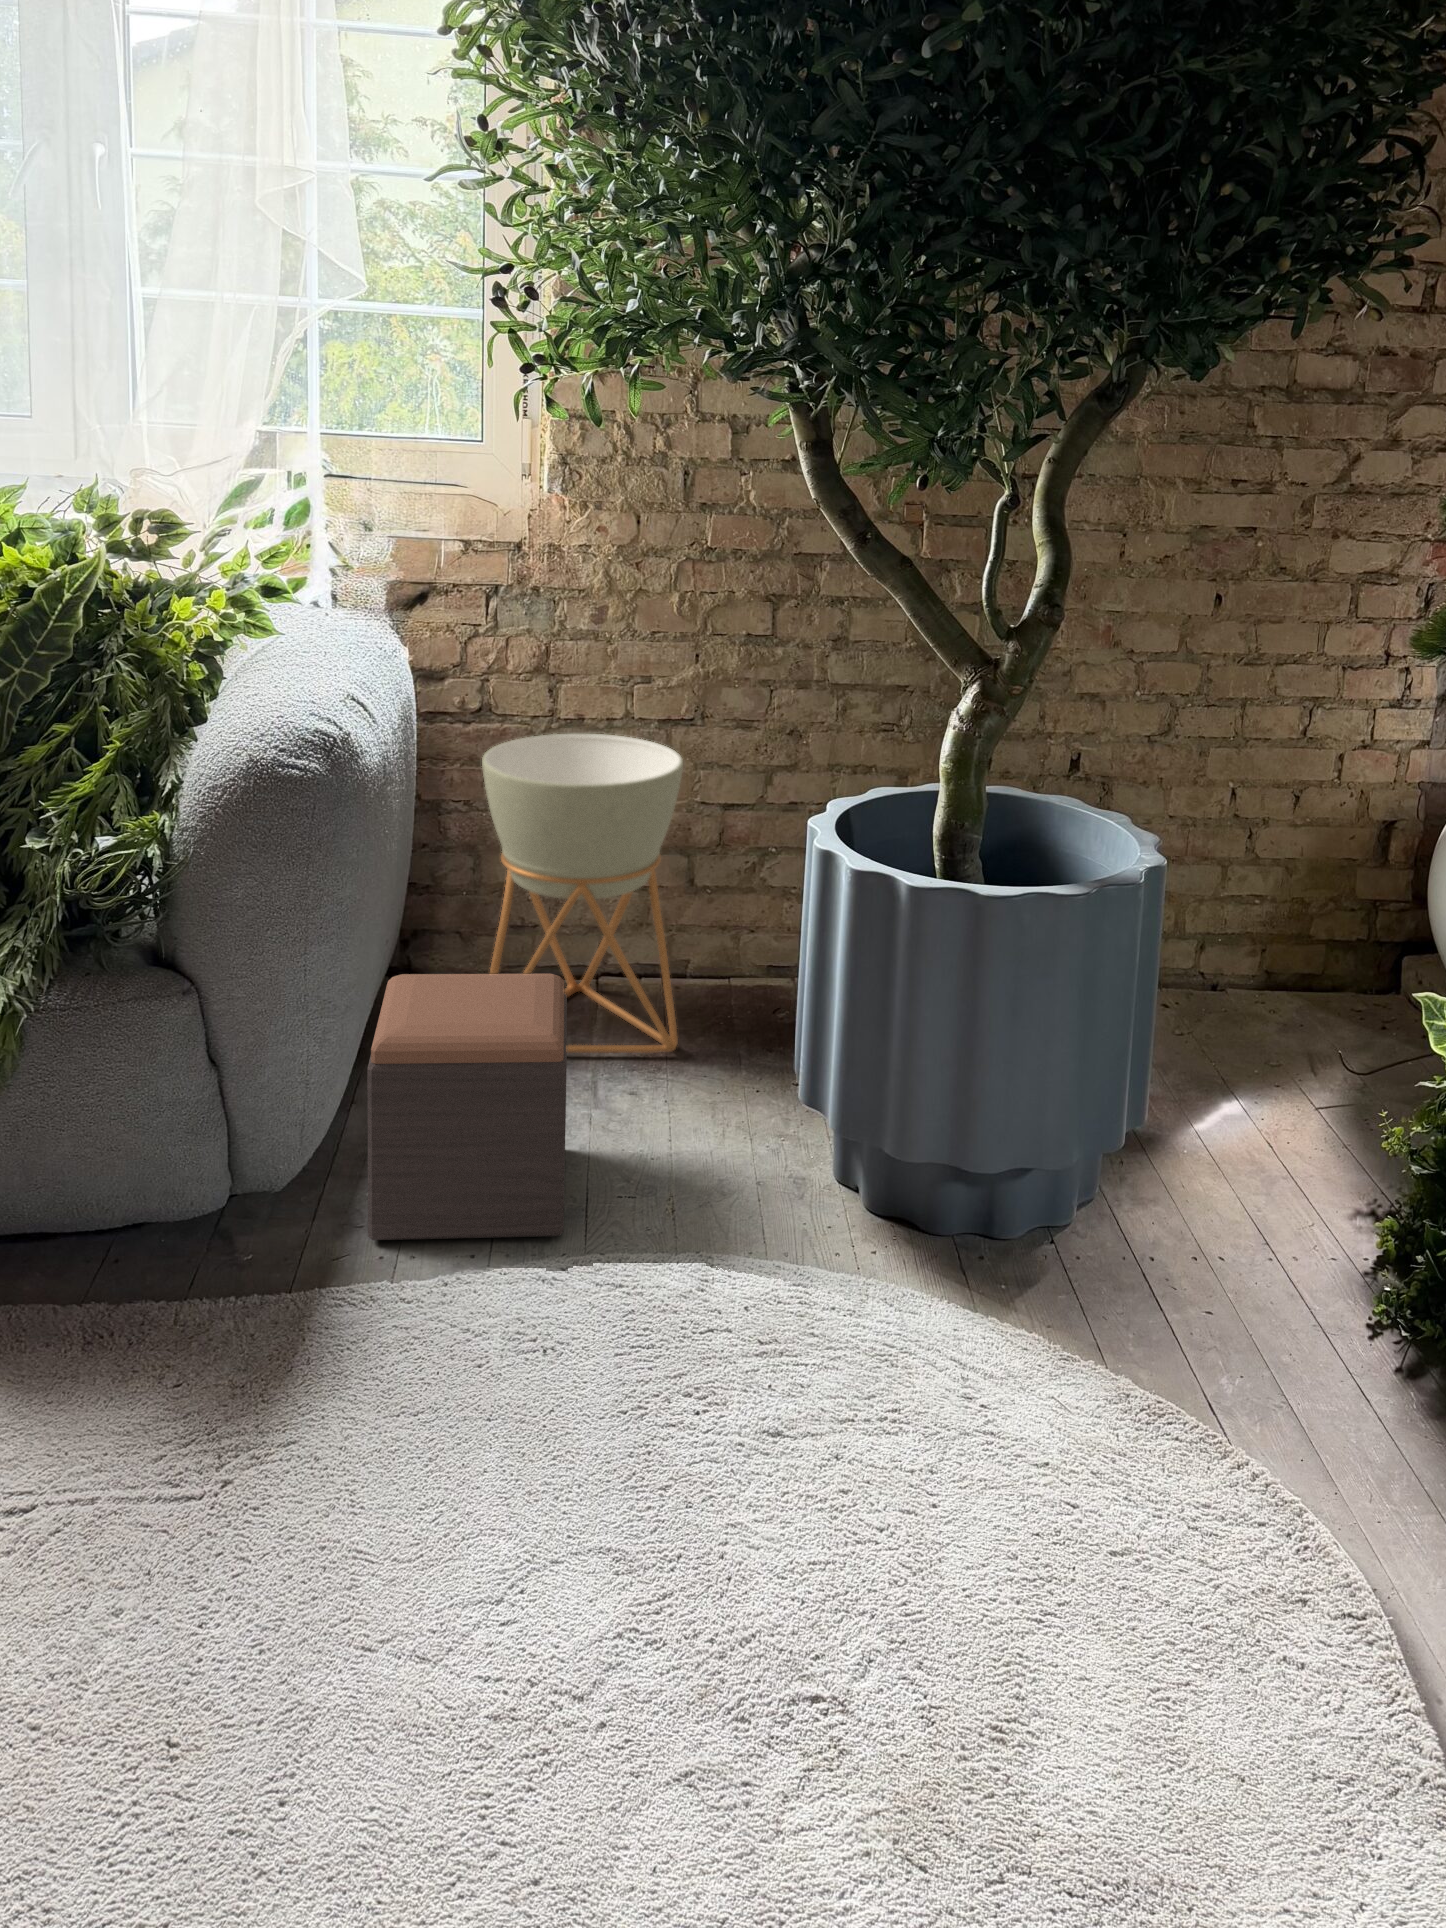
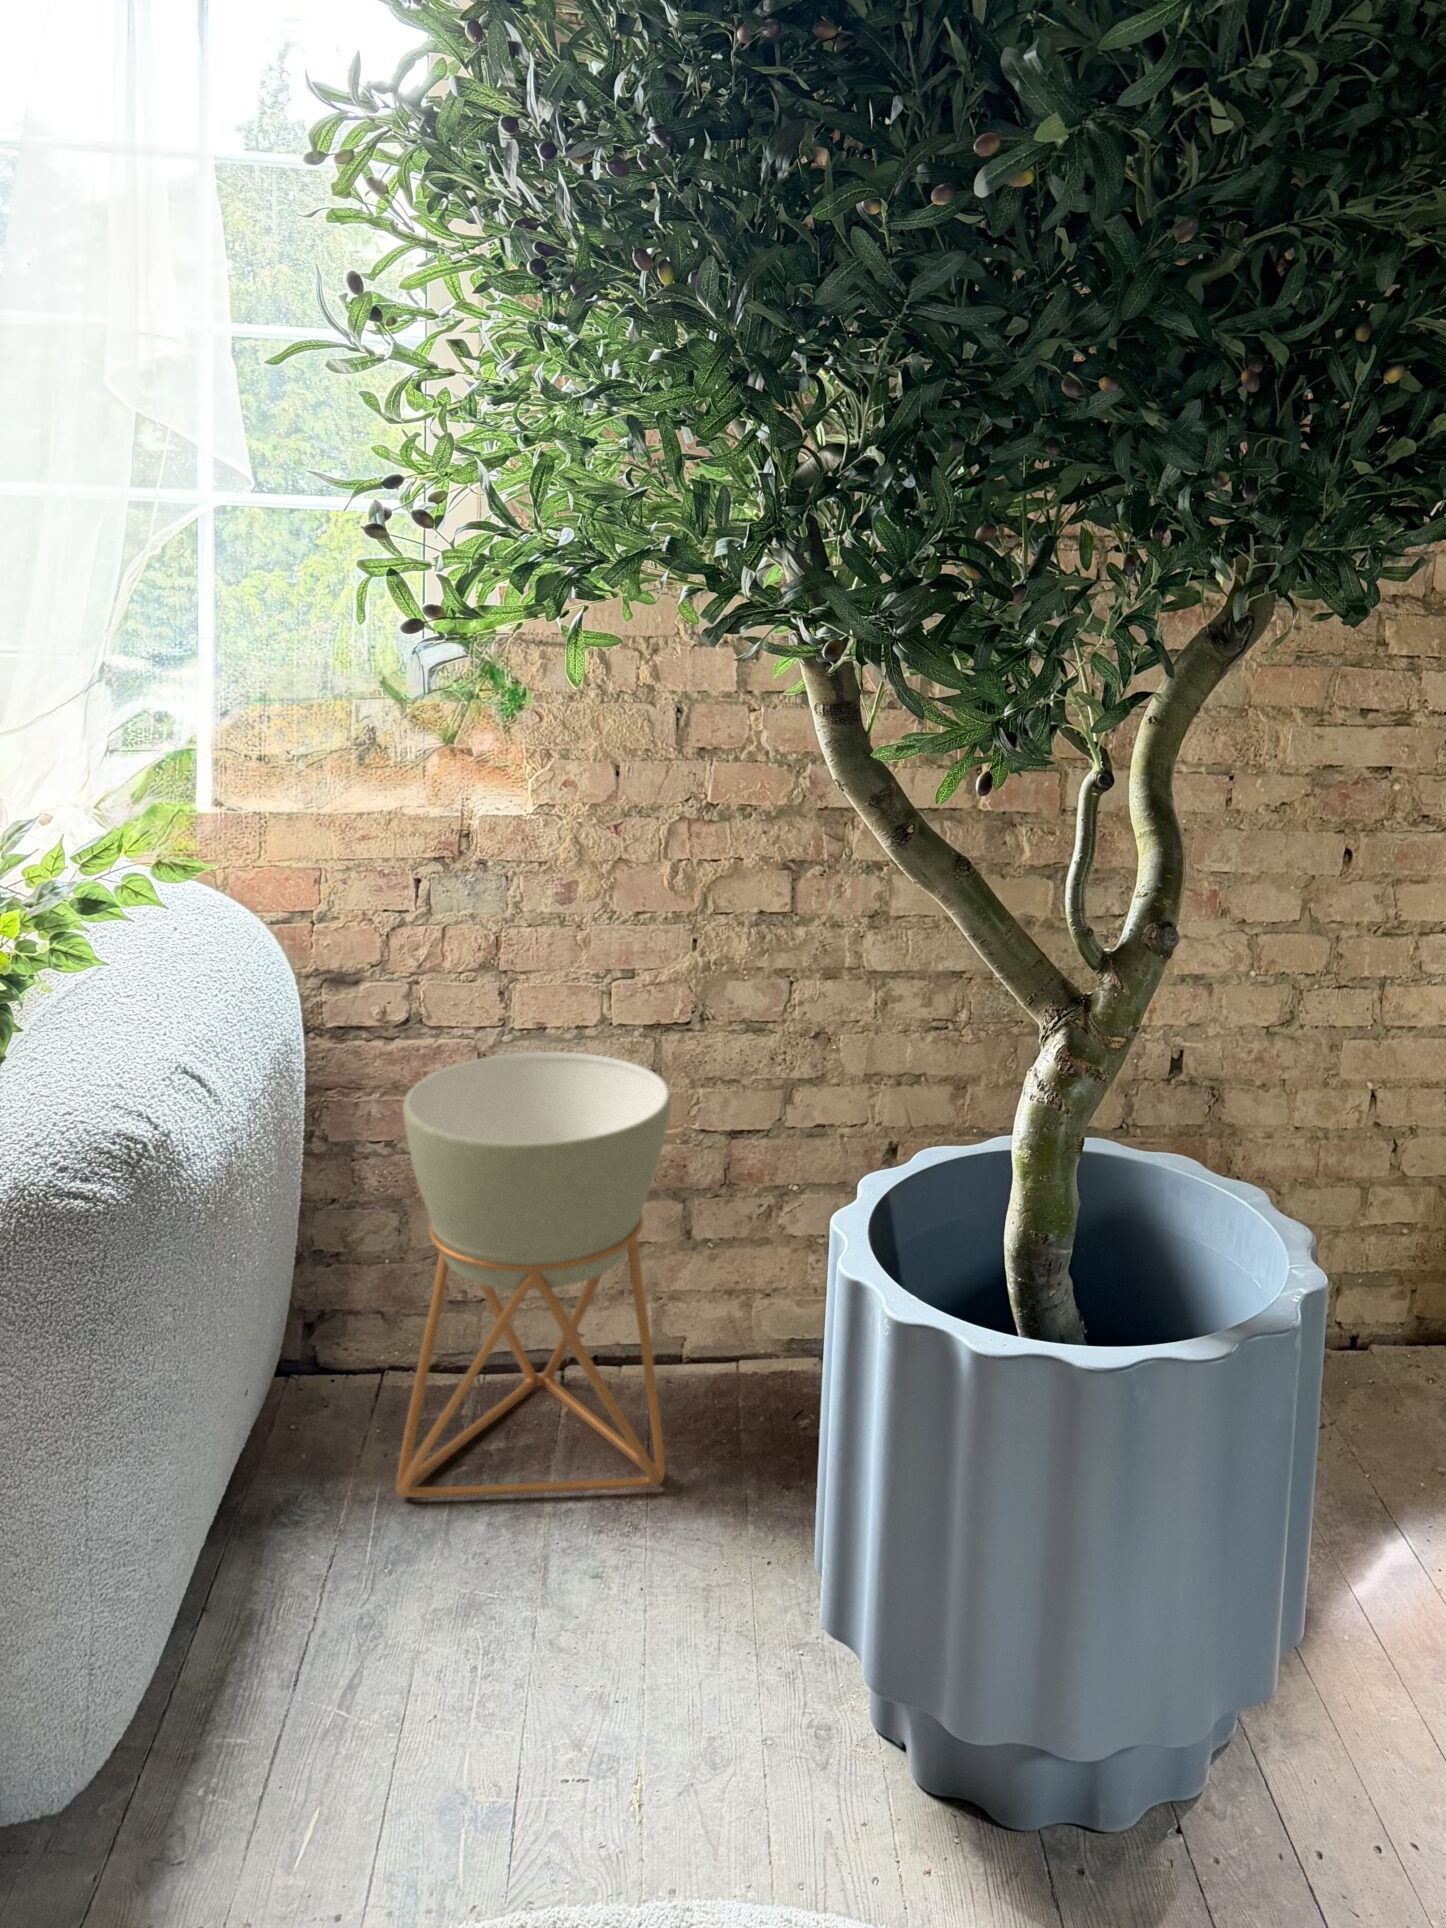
footstool: present [367,974,567,1240] -> none [198,1430,503,1864]

